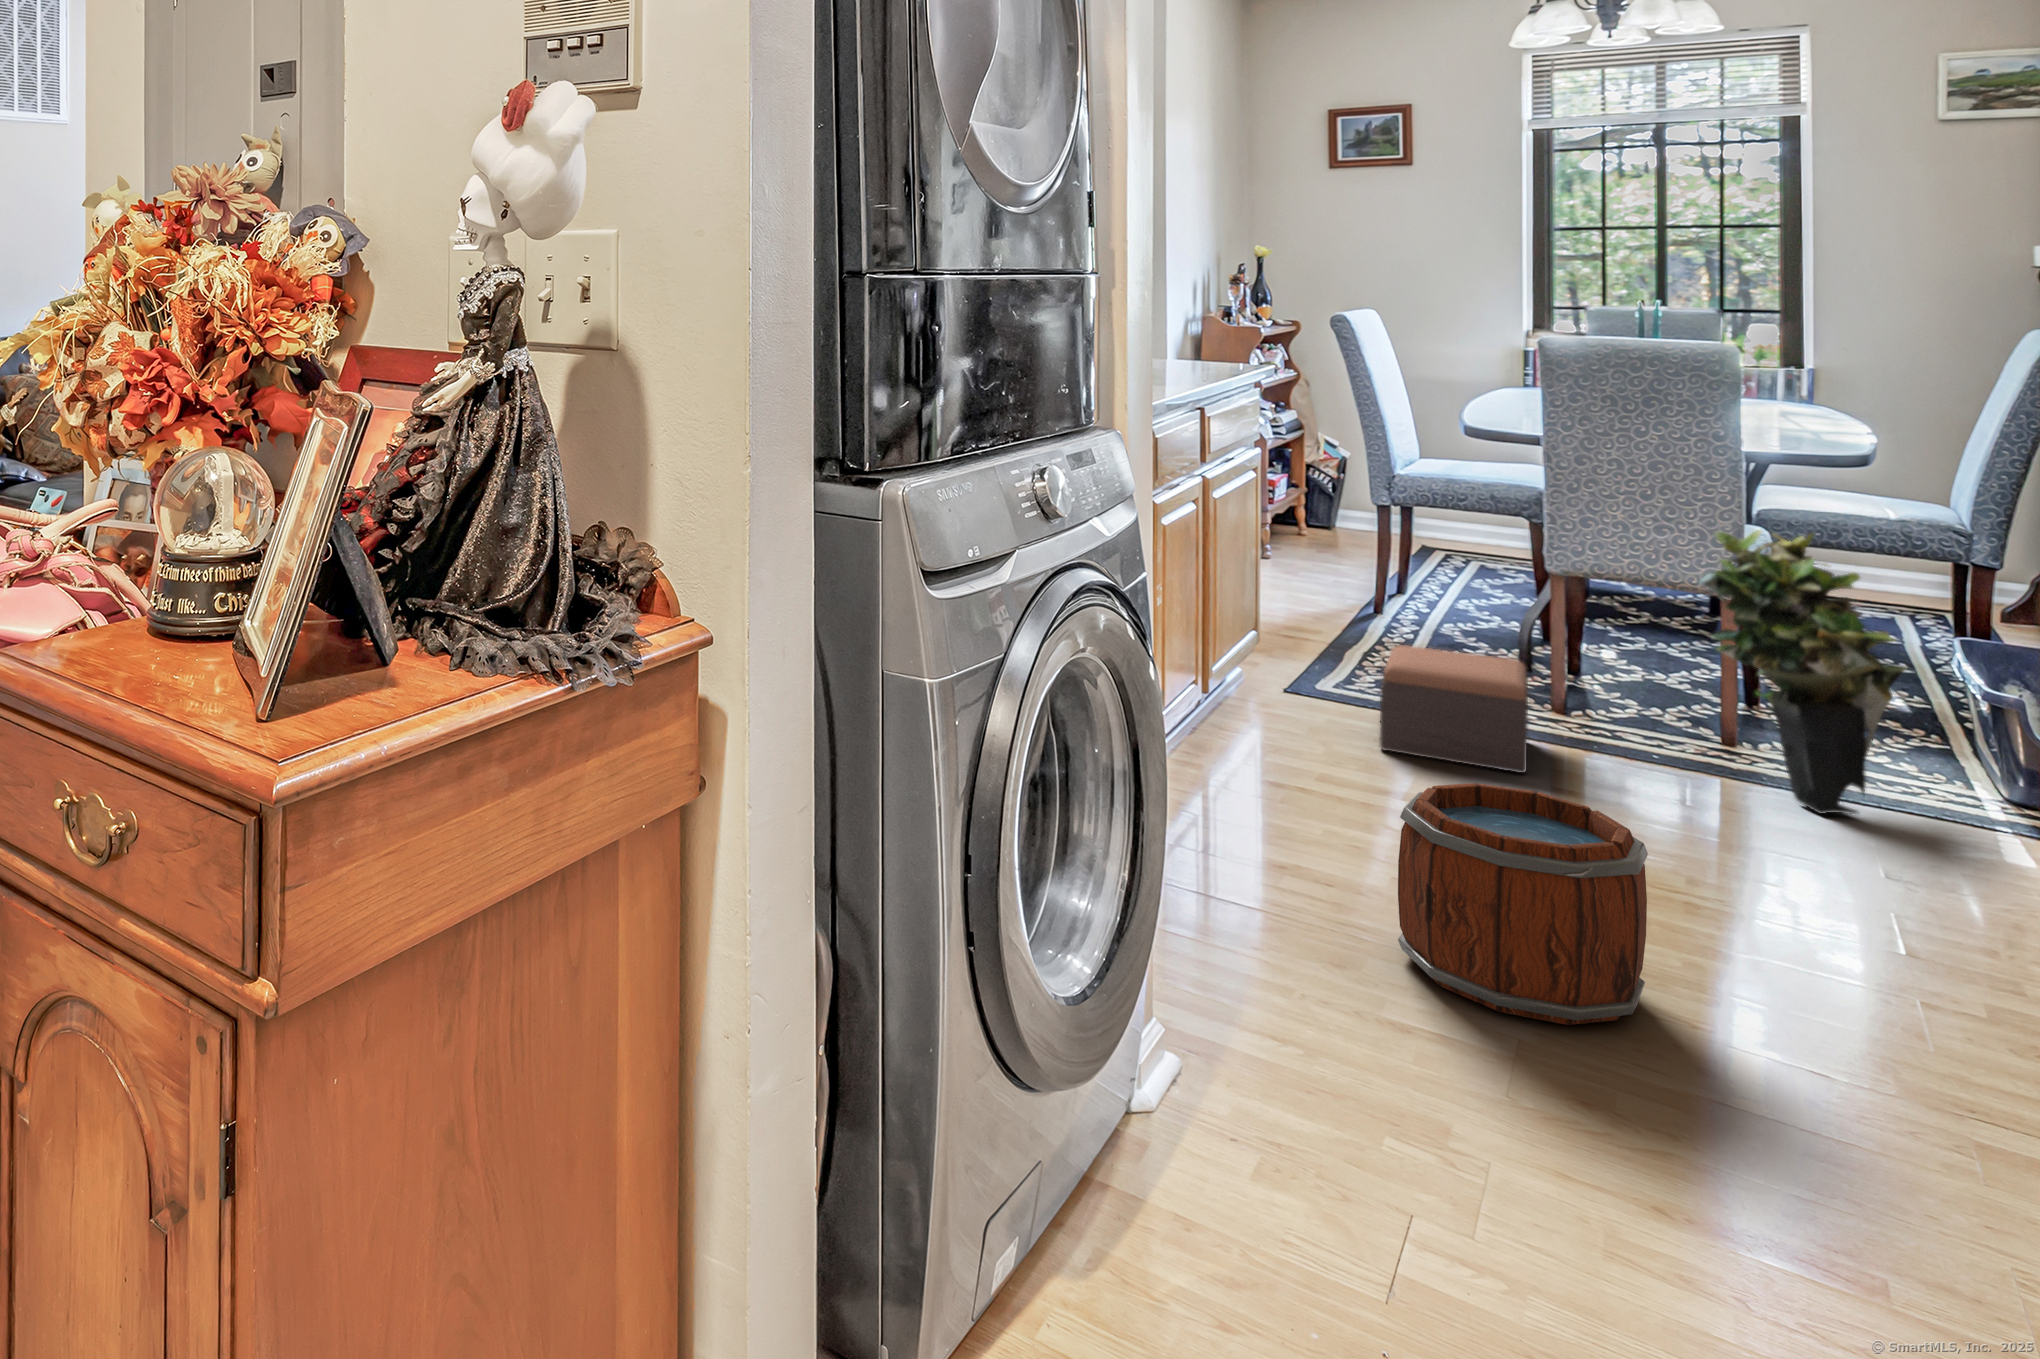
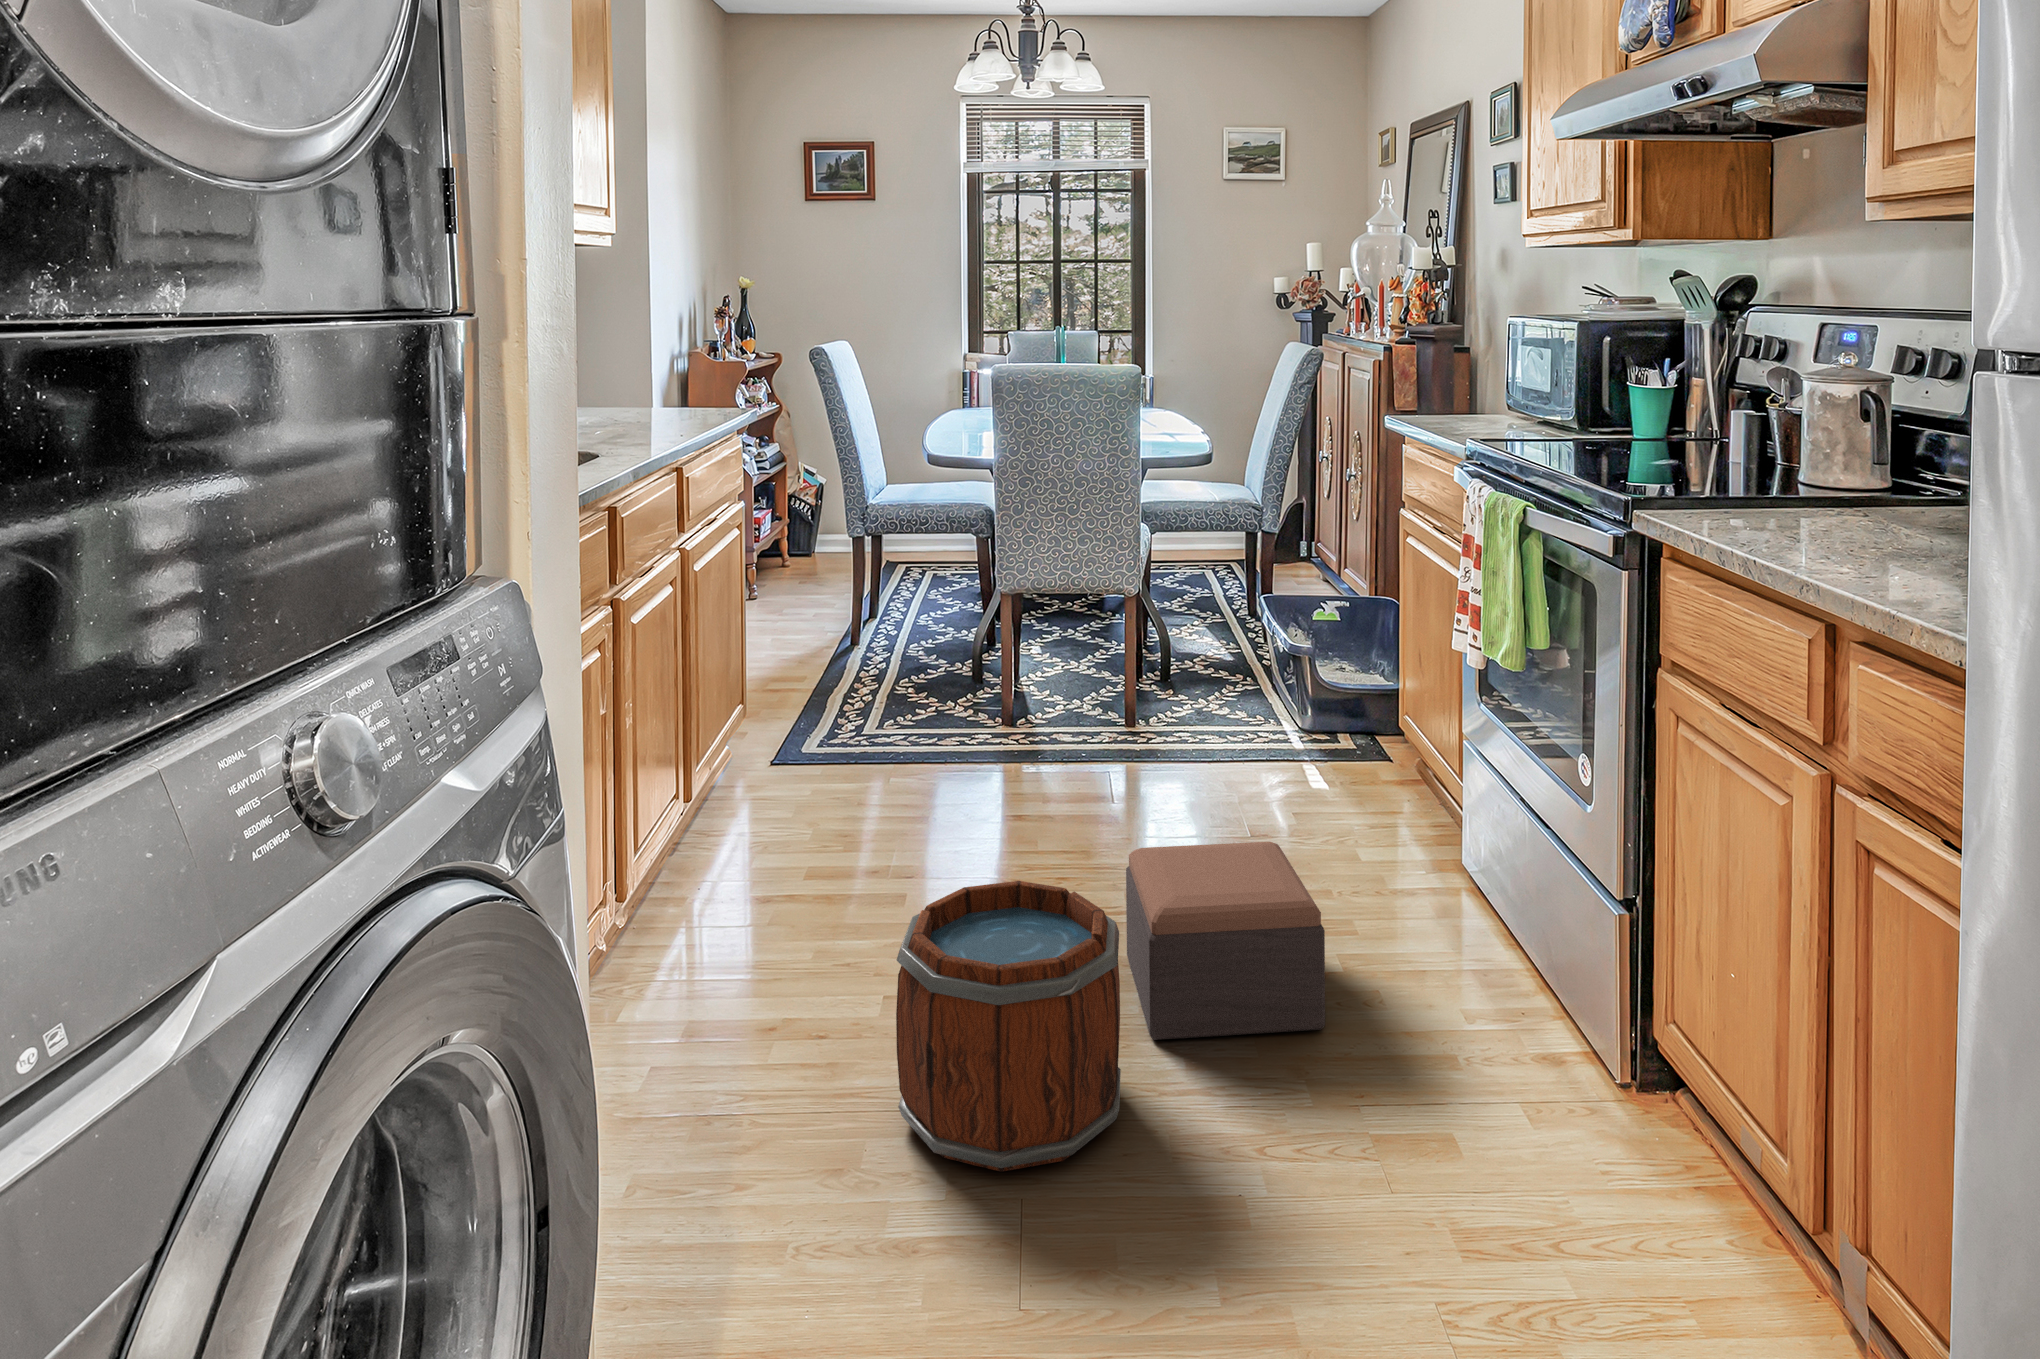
potted plant: present [1700,530,1905,814] -> none [1113,536,1250,791]
footstool: present [1380,645,1528,773] -> present [1126,842,1325,1040]

